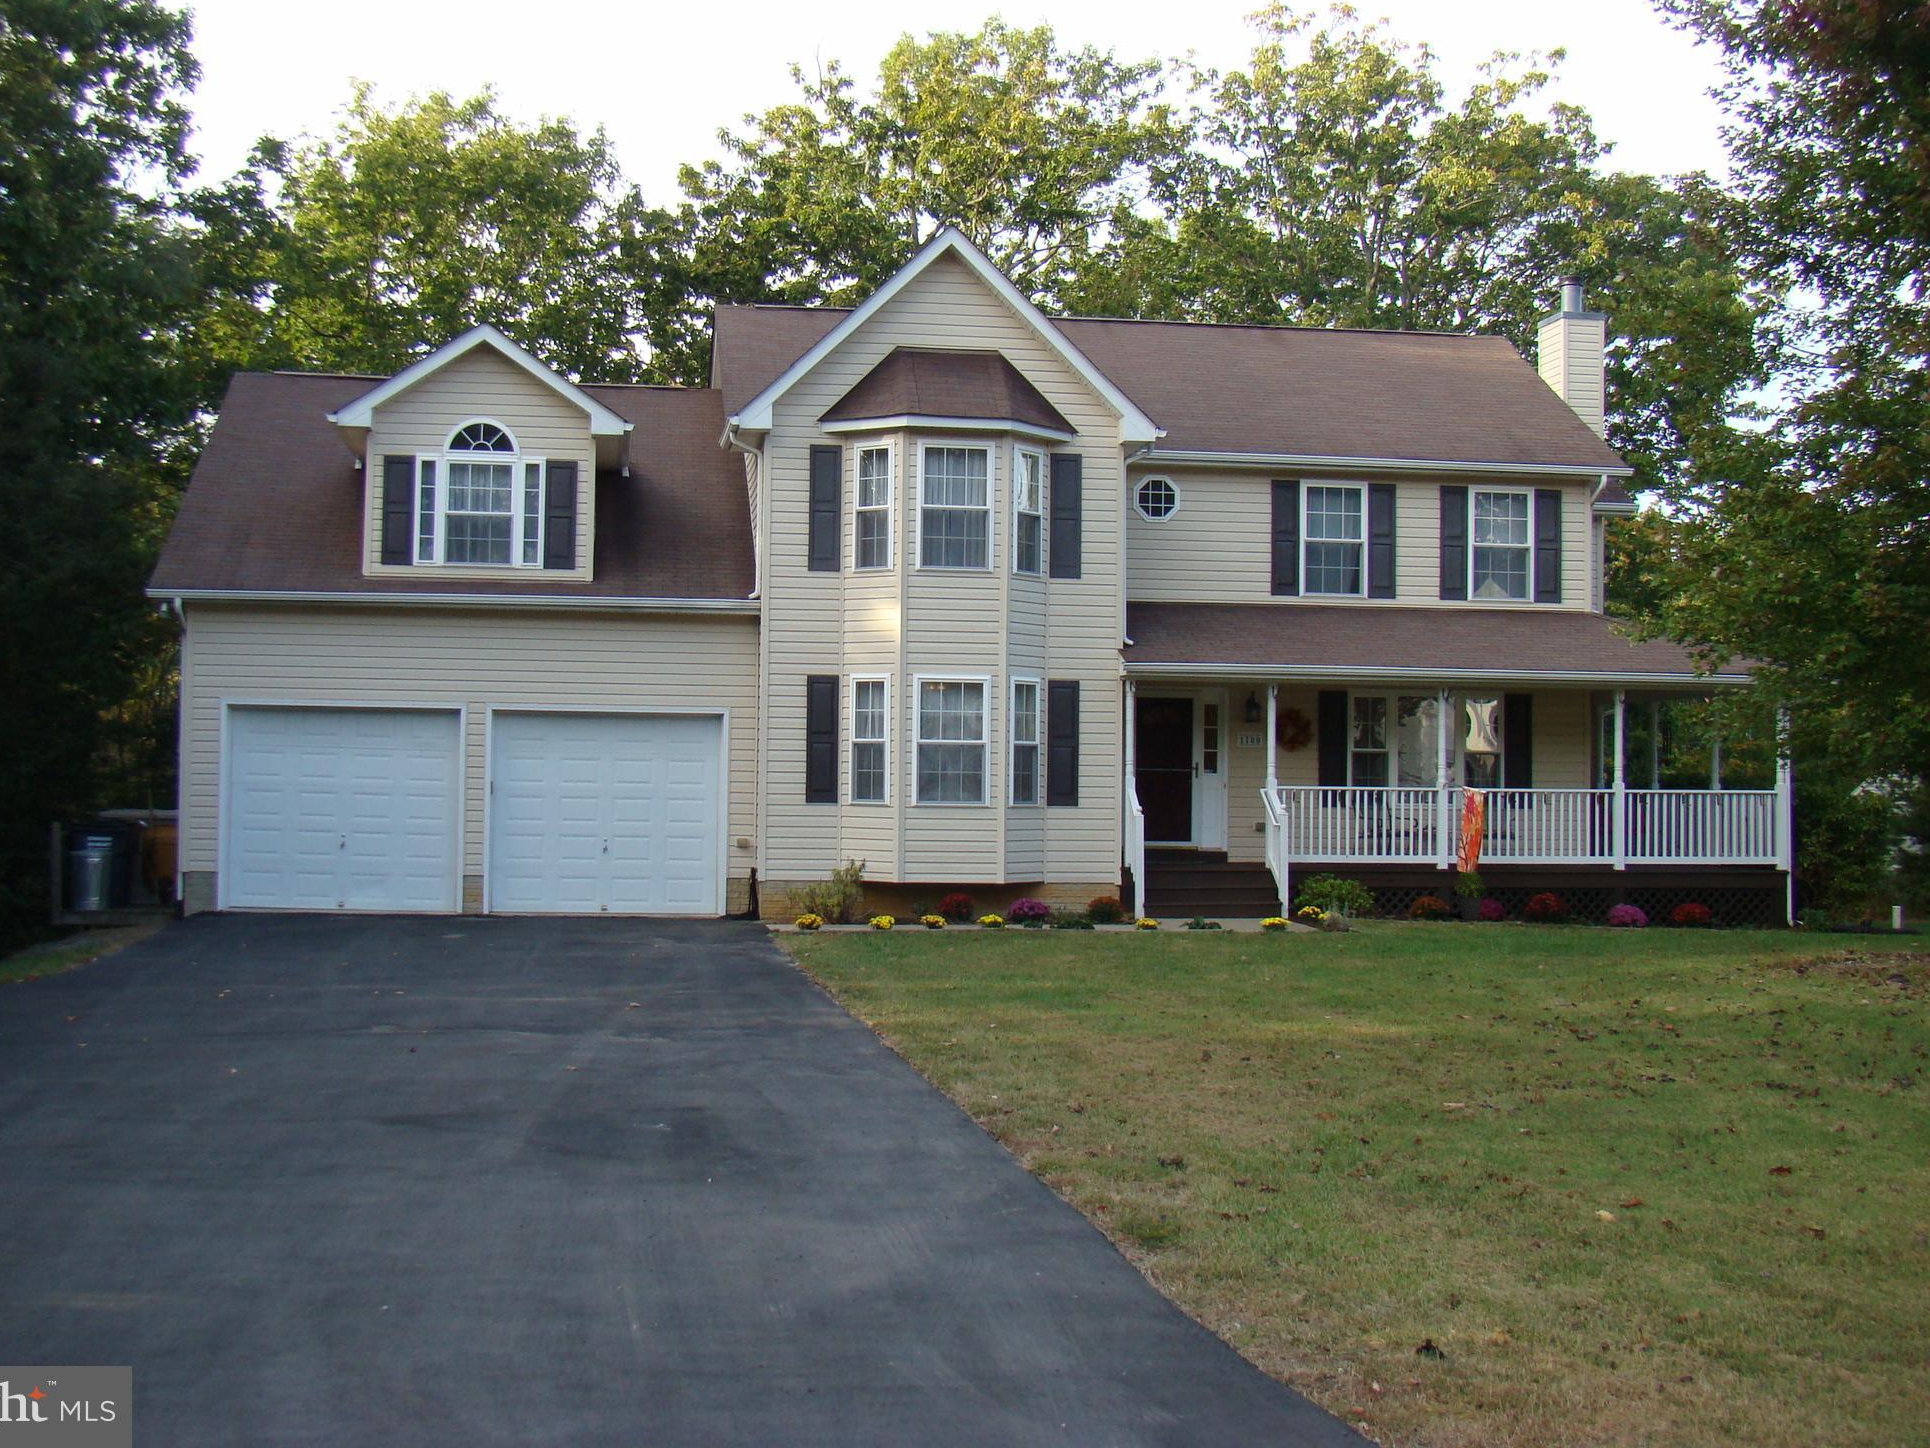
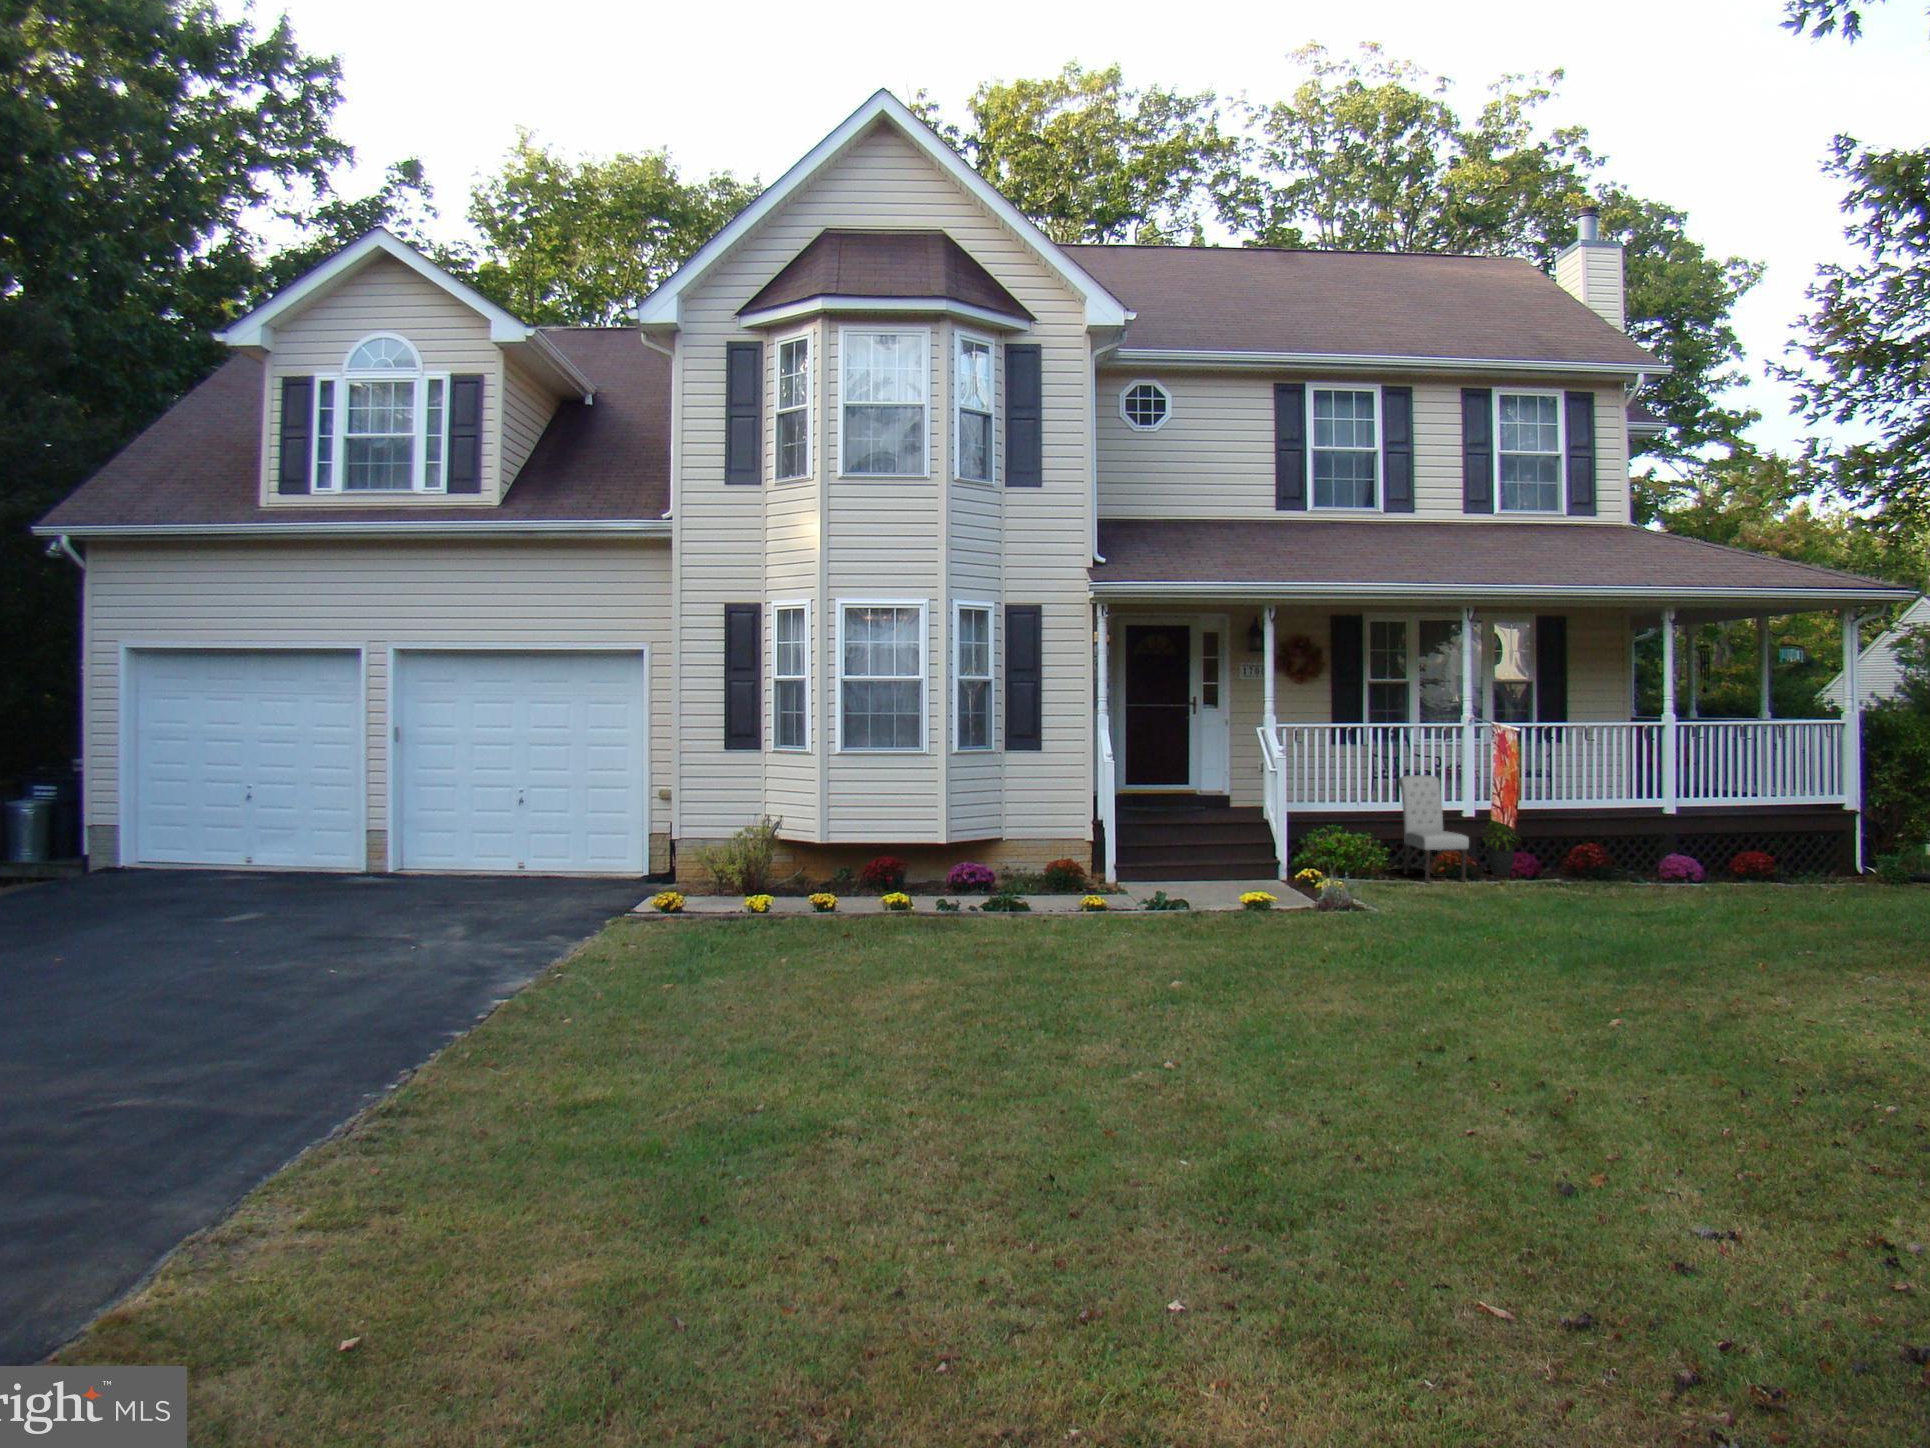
chair: none [1384,833,1443,923] -> present [1398,775,1469,883]

